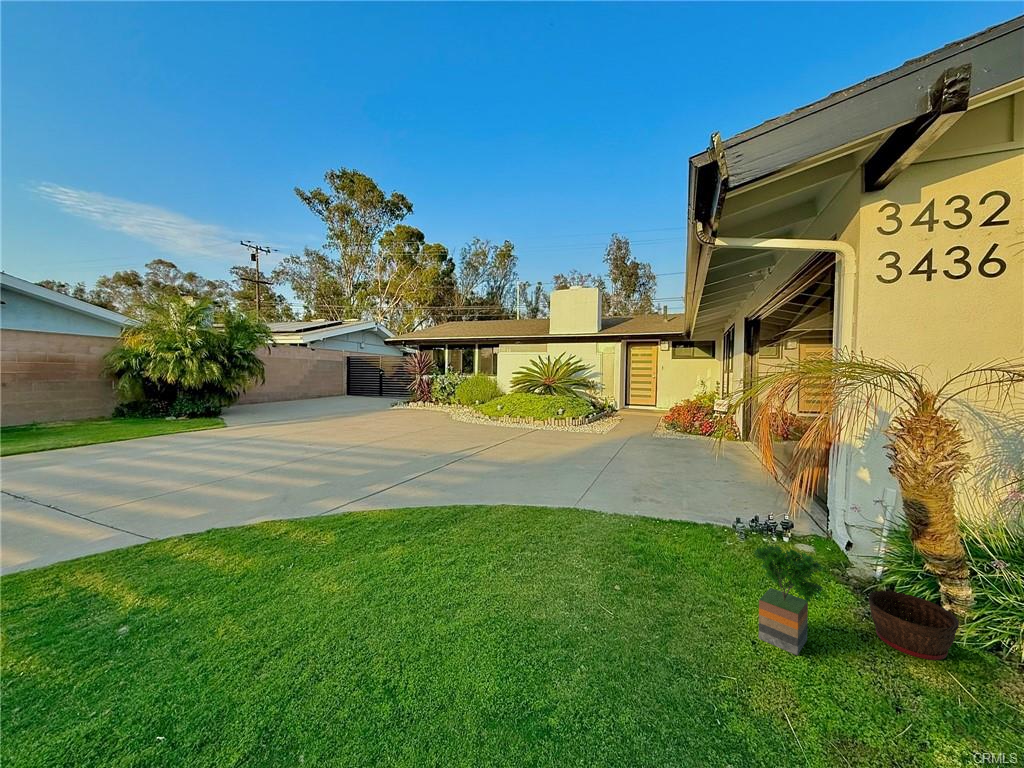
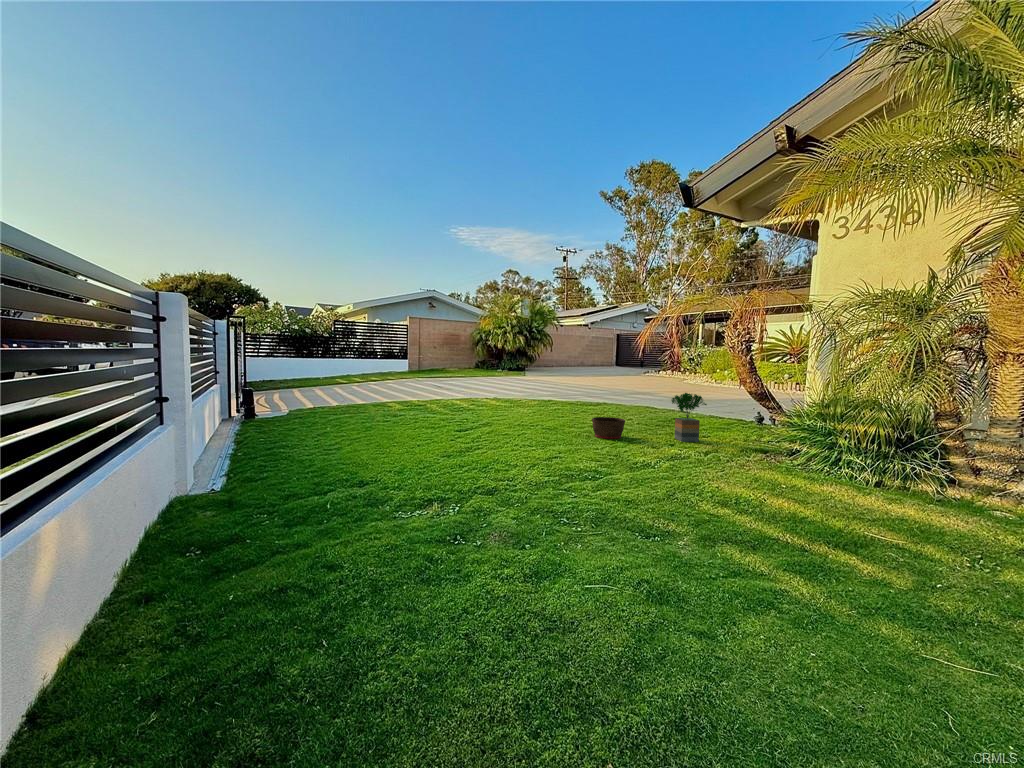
basket: present [868,591,959,660] -> present [592,417,625,439]

